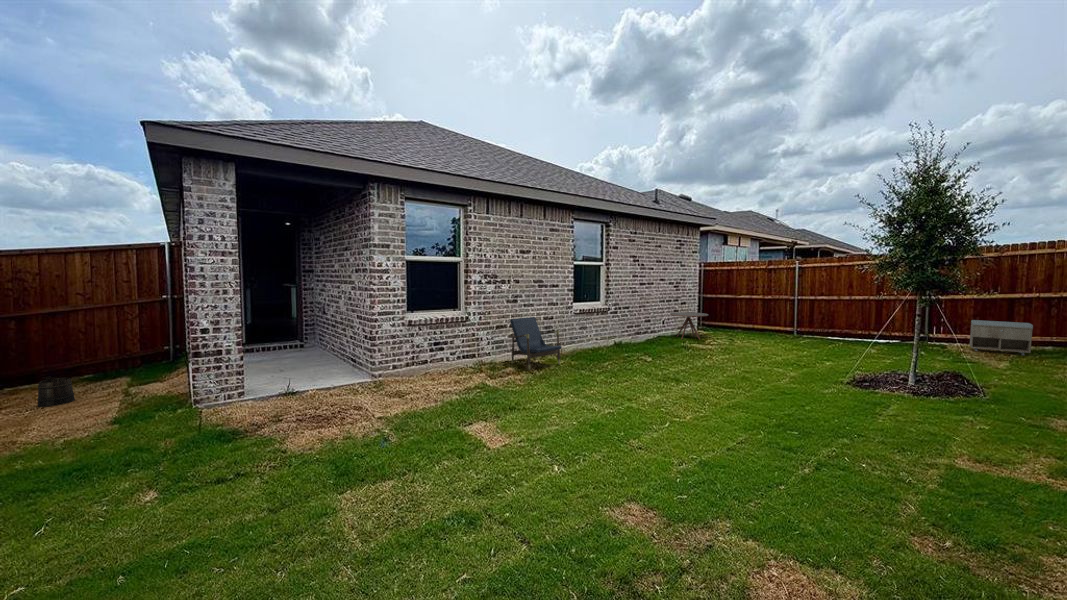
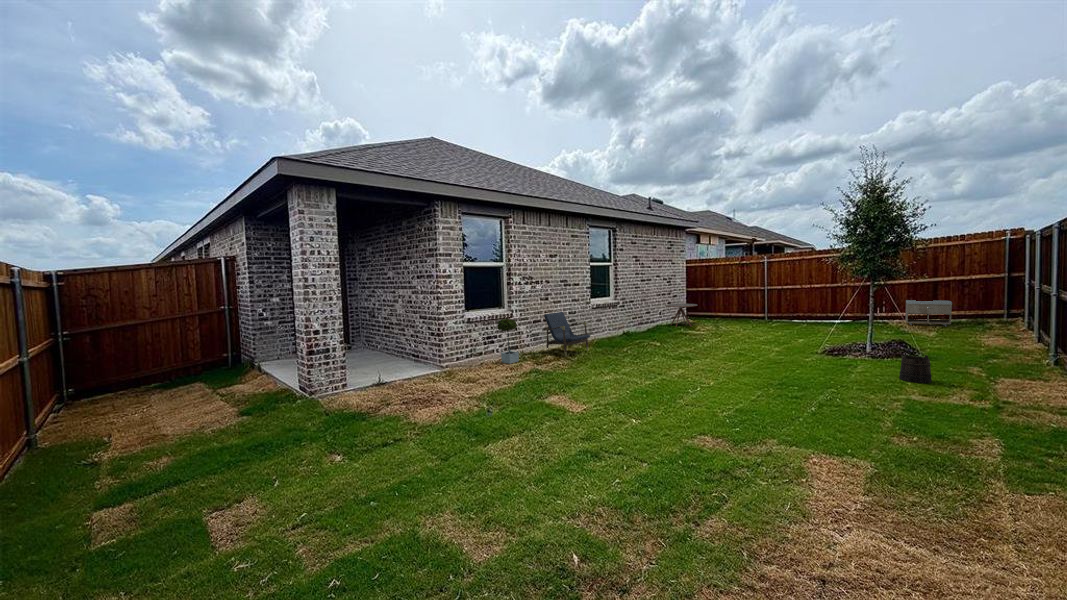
potted tree: none [446,322,471,376] -> present [497,319,519,364]
bucket: present [37,377,75,407] -> present [899,355,932,383]

